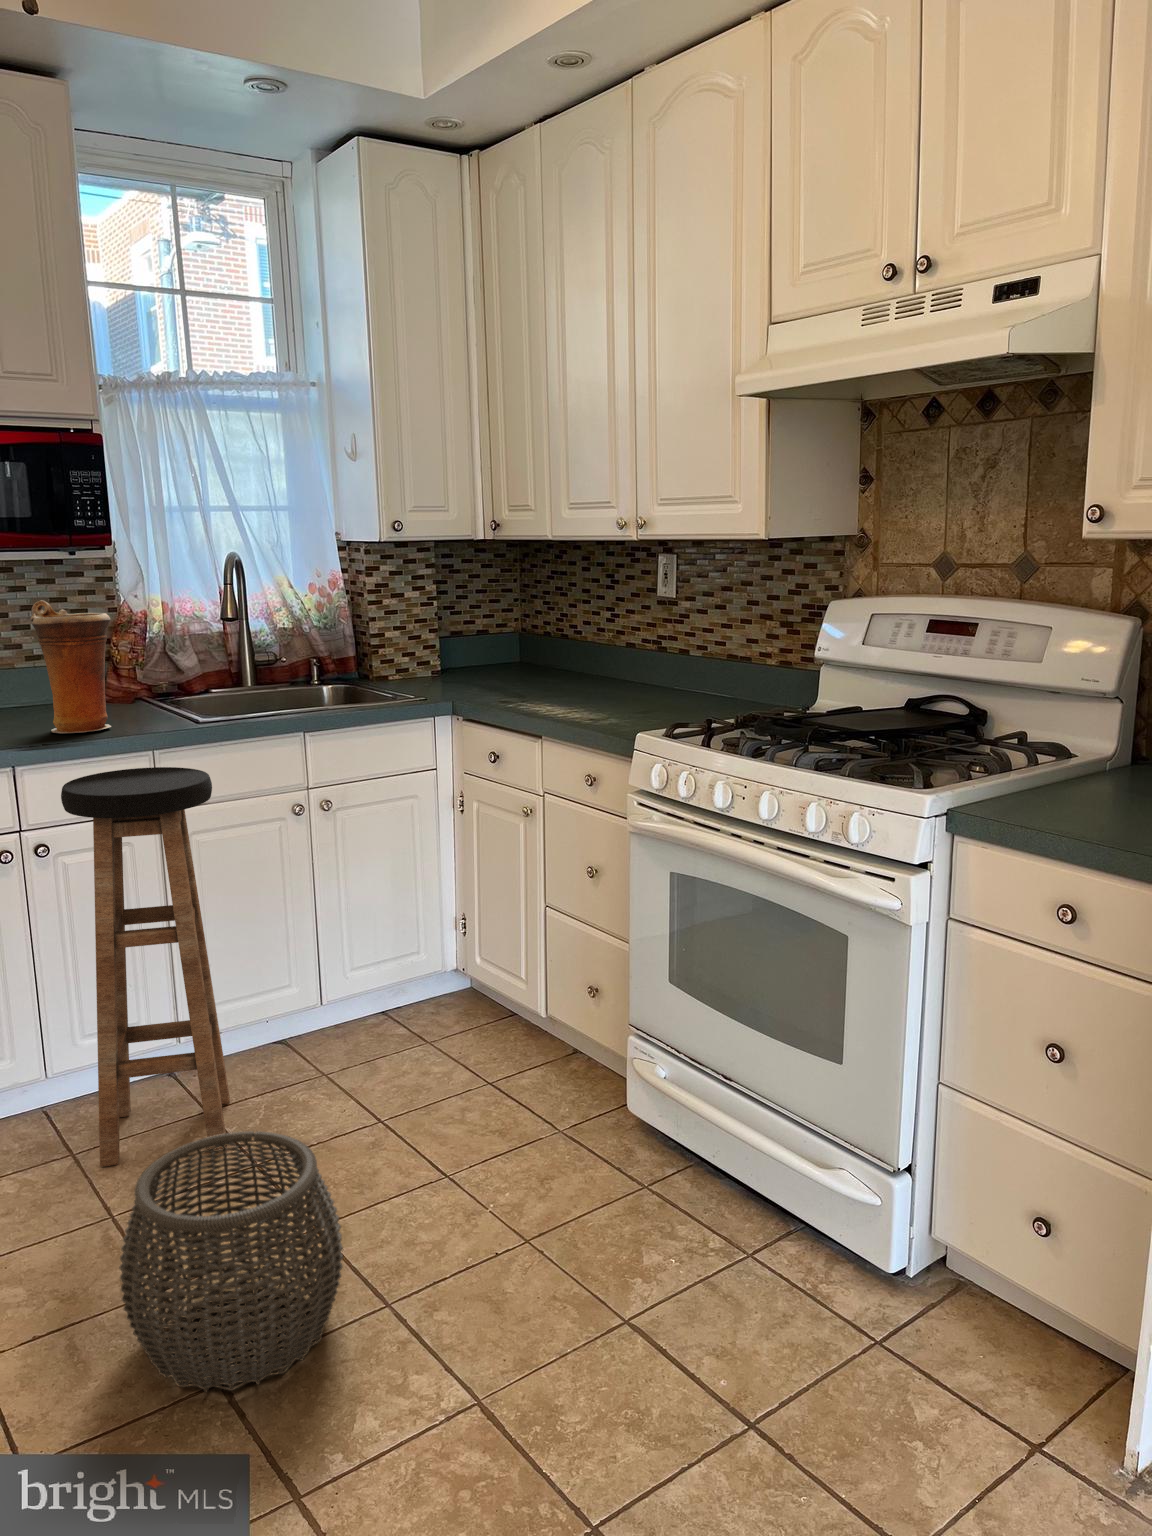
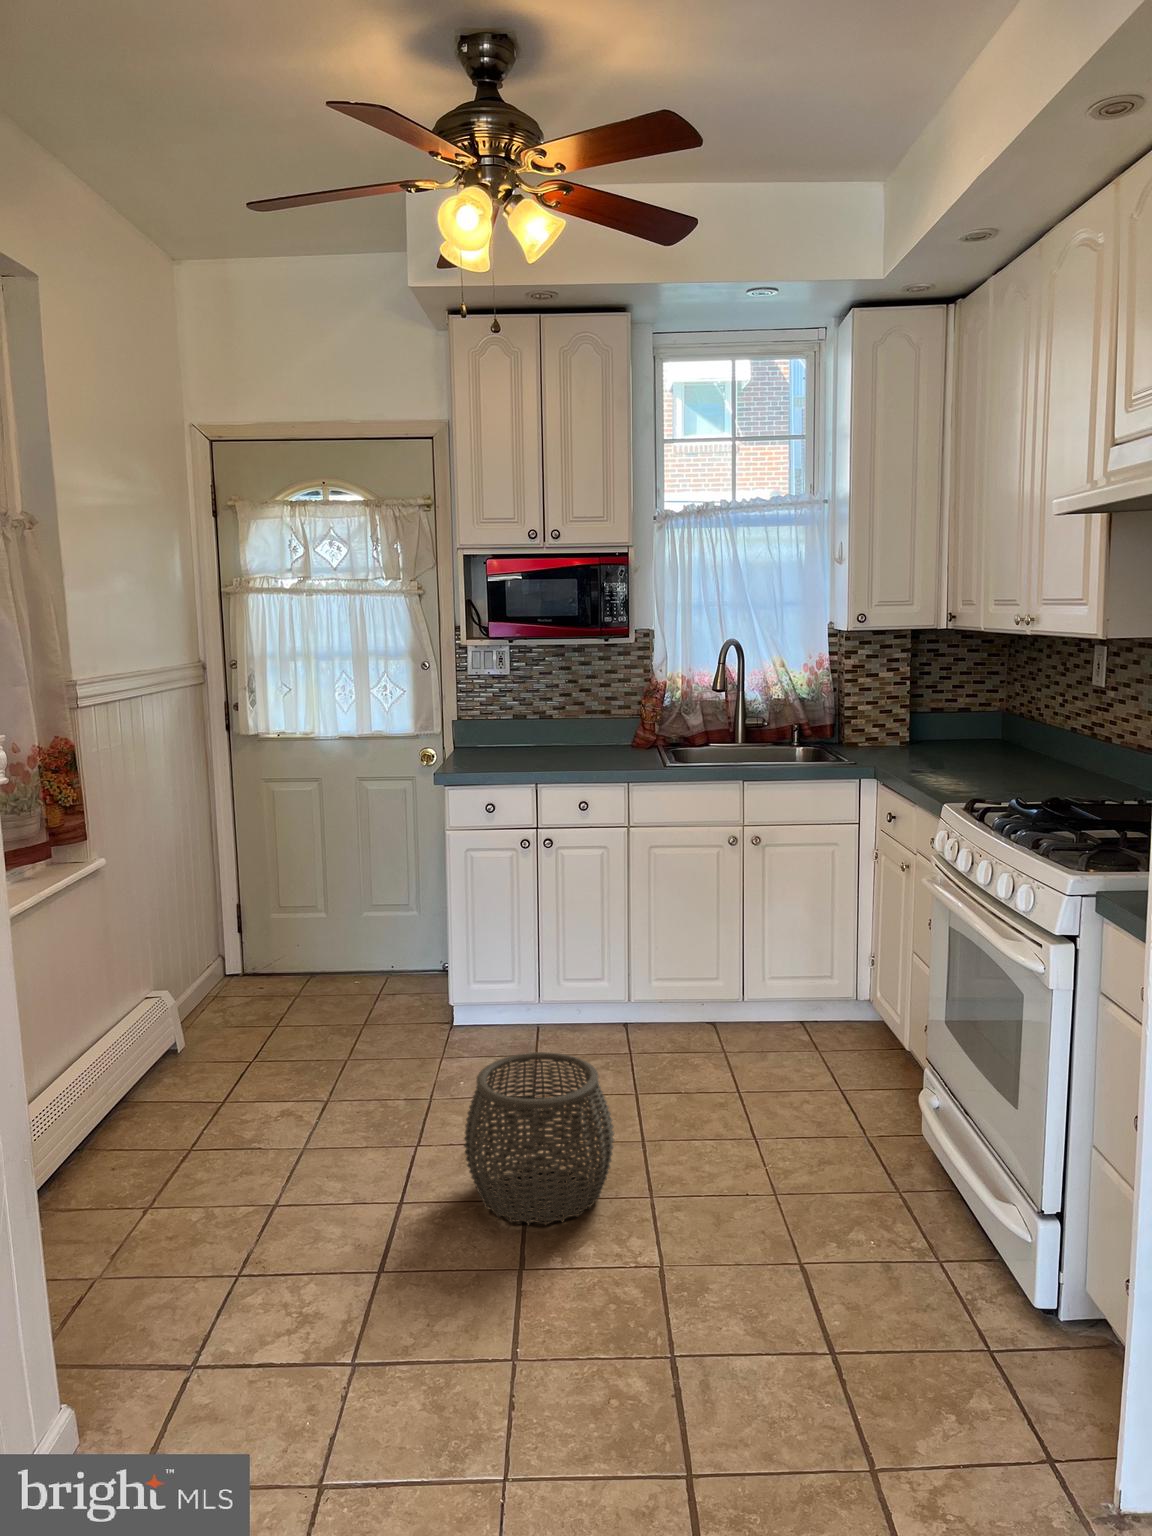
vase: present [31,600,111,733] -> none [557,672,608,766]
bar stool: present [61,767,230,1167] -> none [540,795,649,1083]

